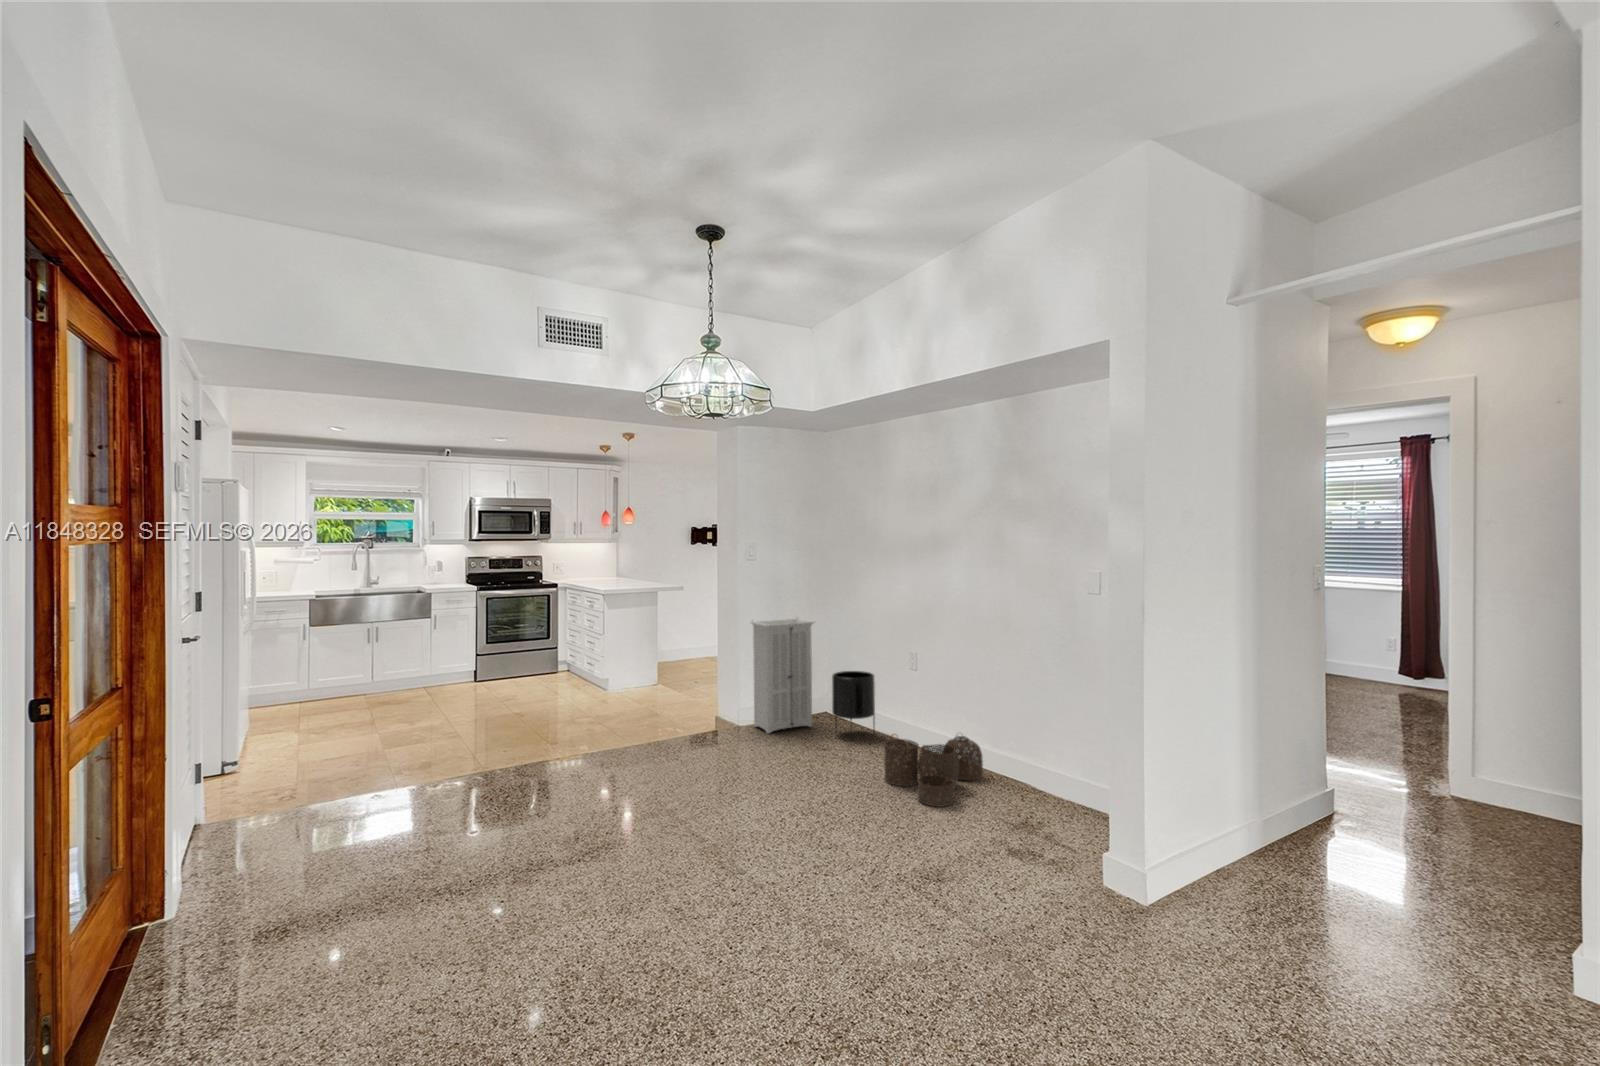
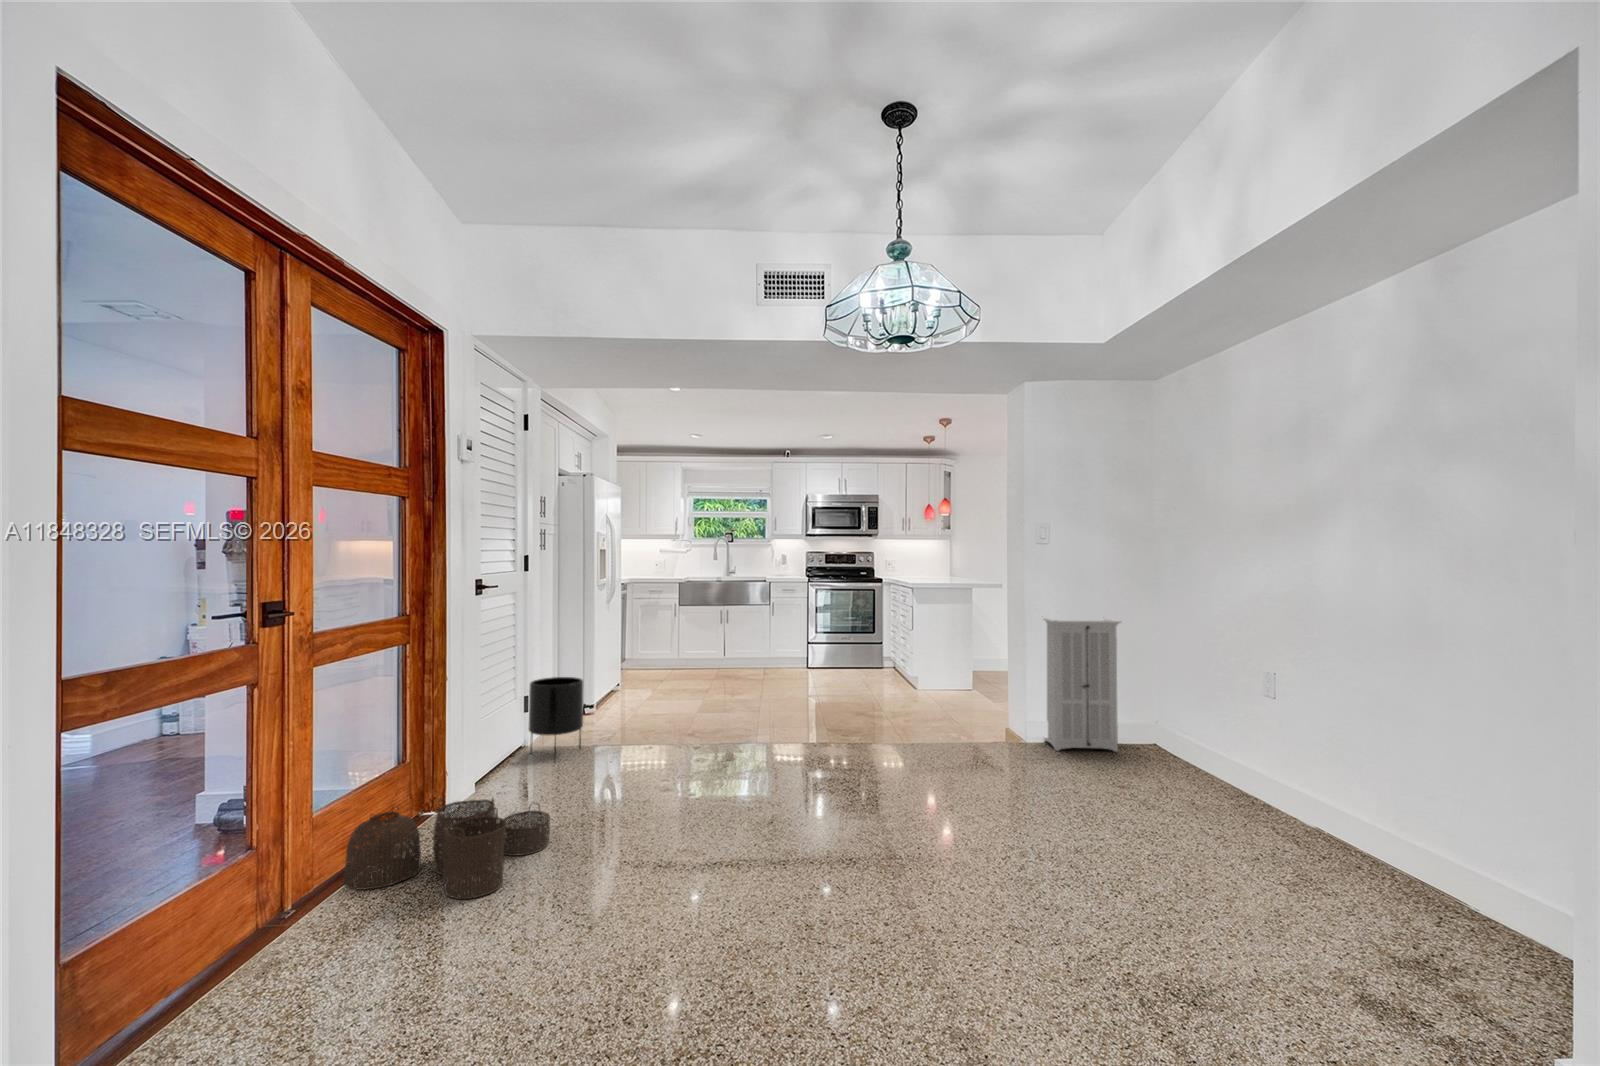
planter: present [832,671,875,734] -> present [529,677,583,761]
woven basket: present [884,735,983,807] -> present [343,798,550,899]

